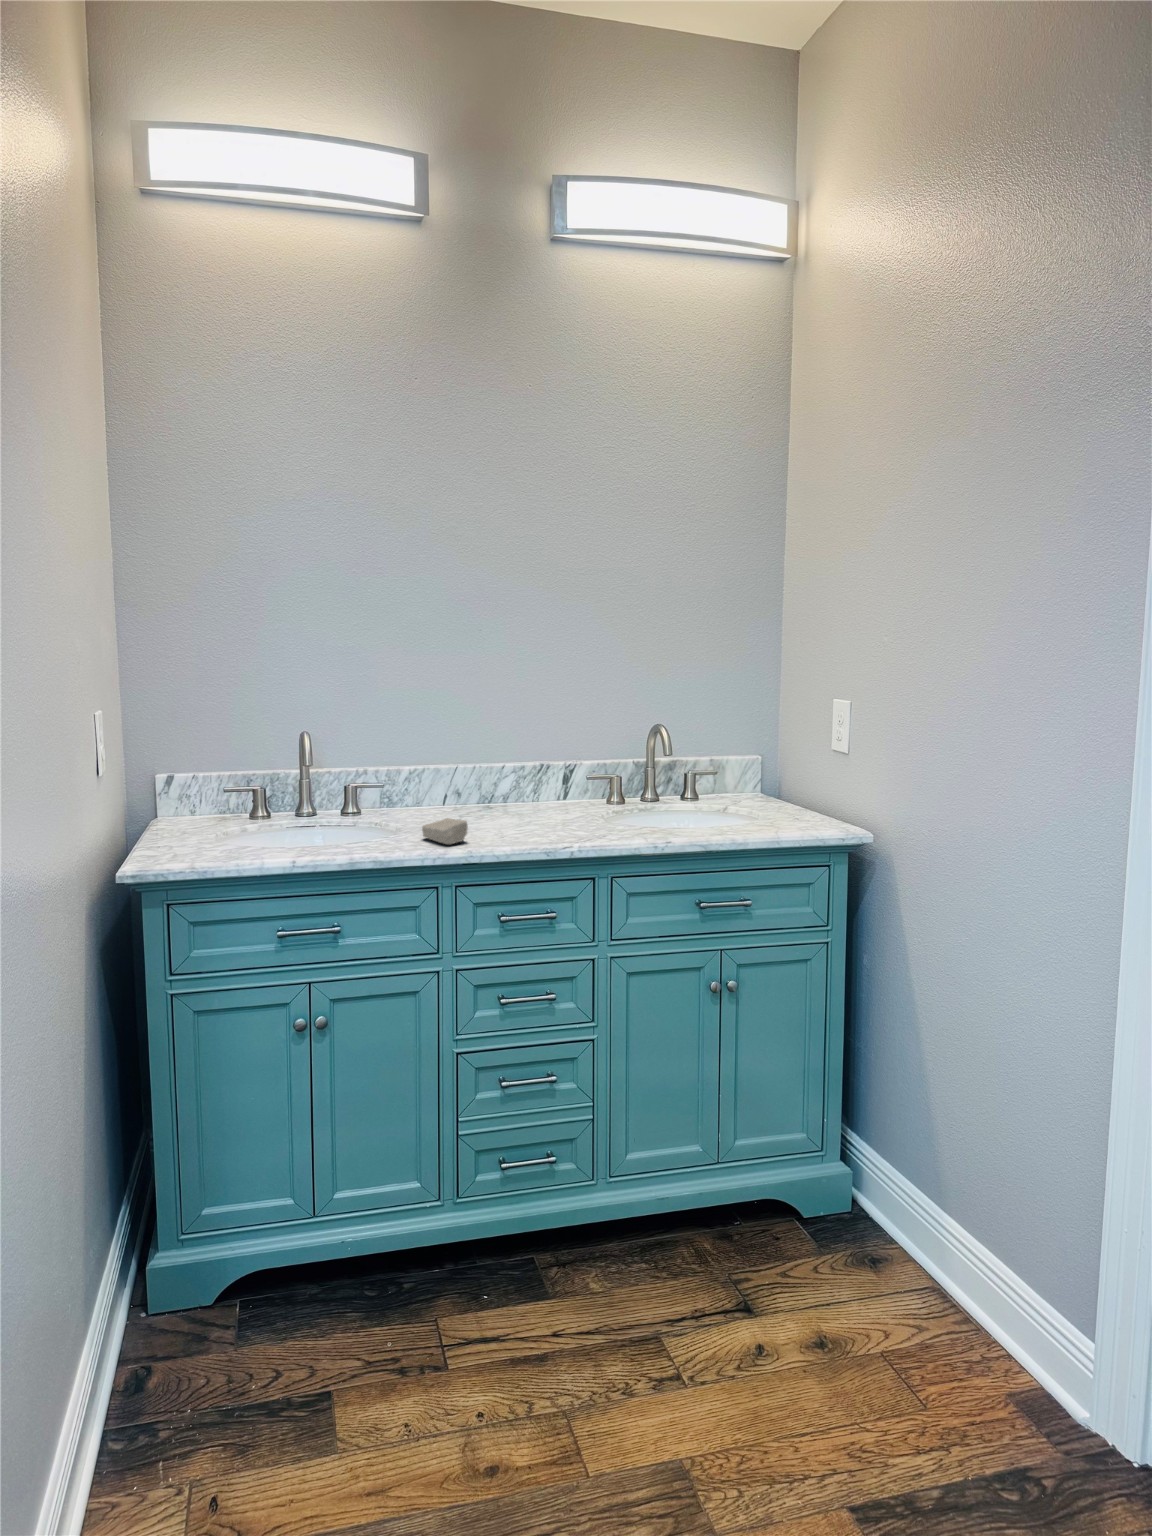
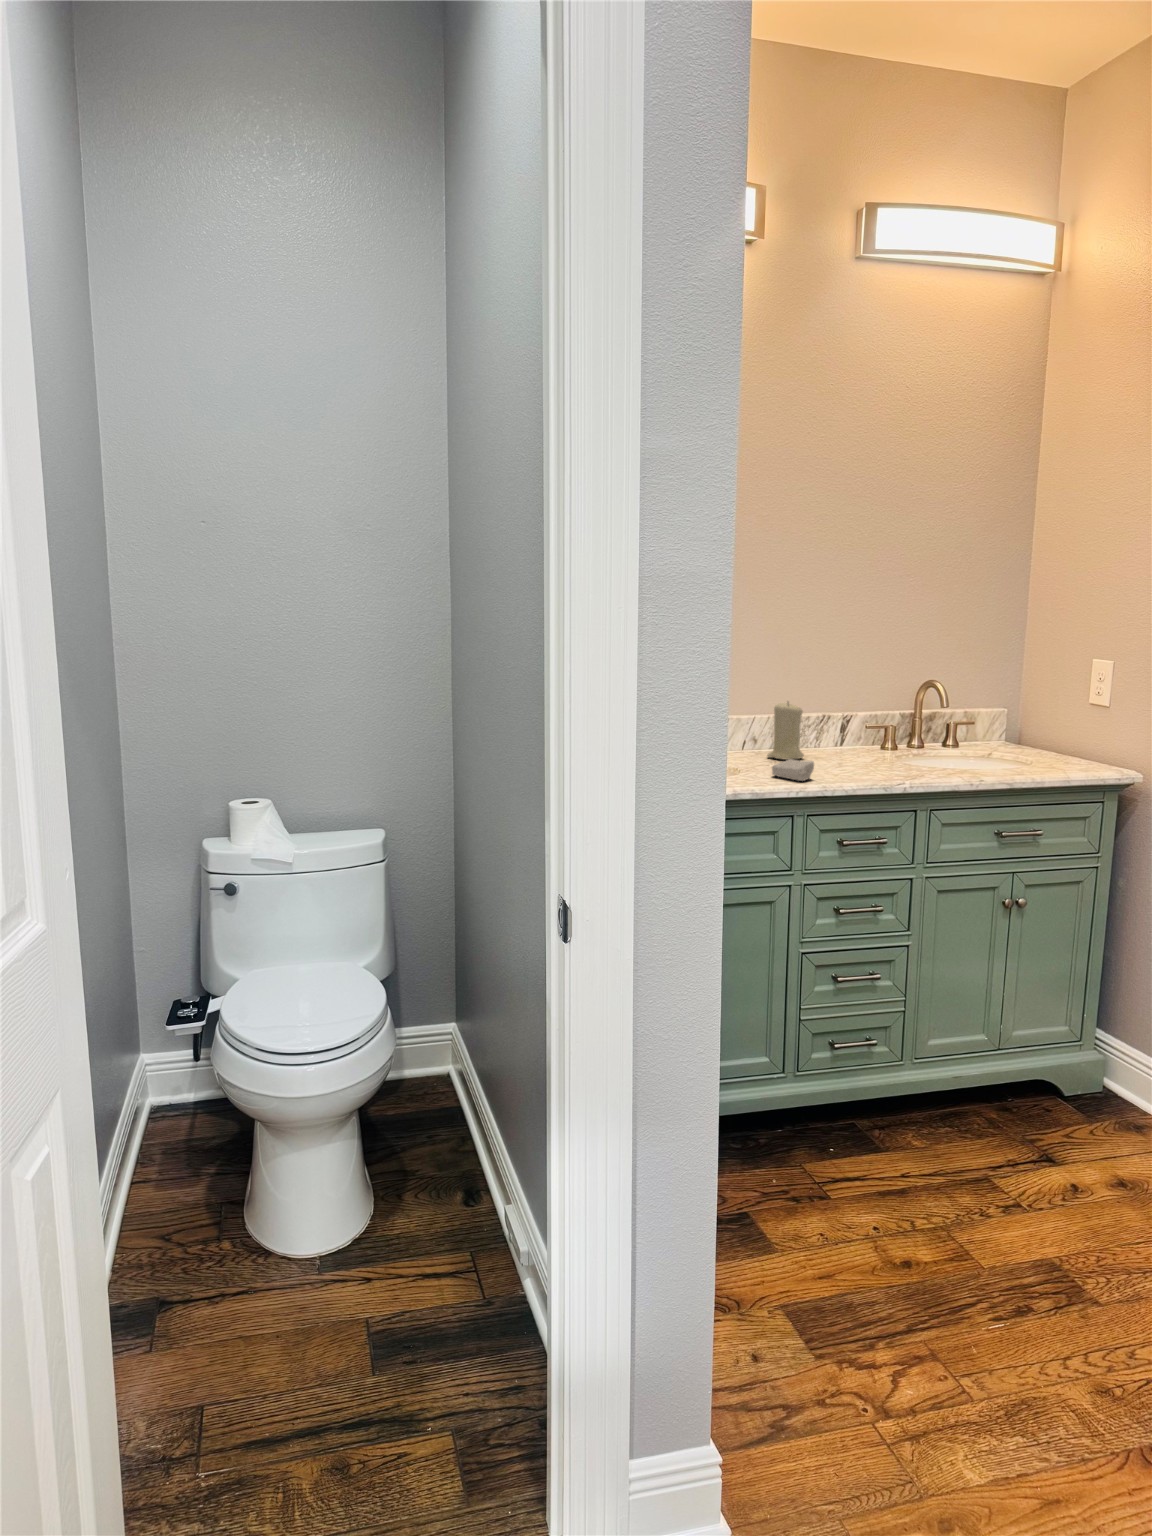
candle: none [455,748,498,817] -> present [767,702,804,760]

